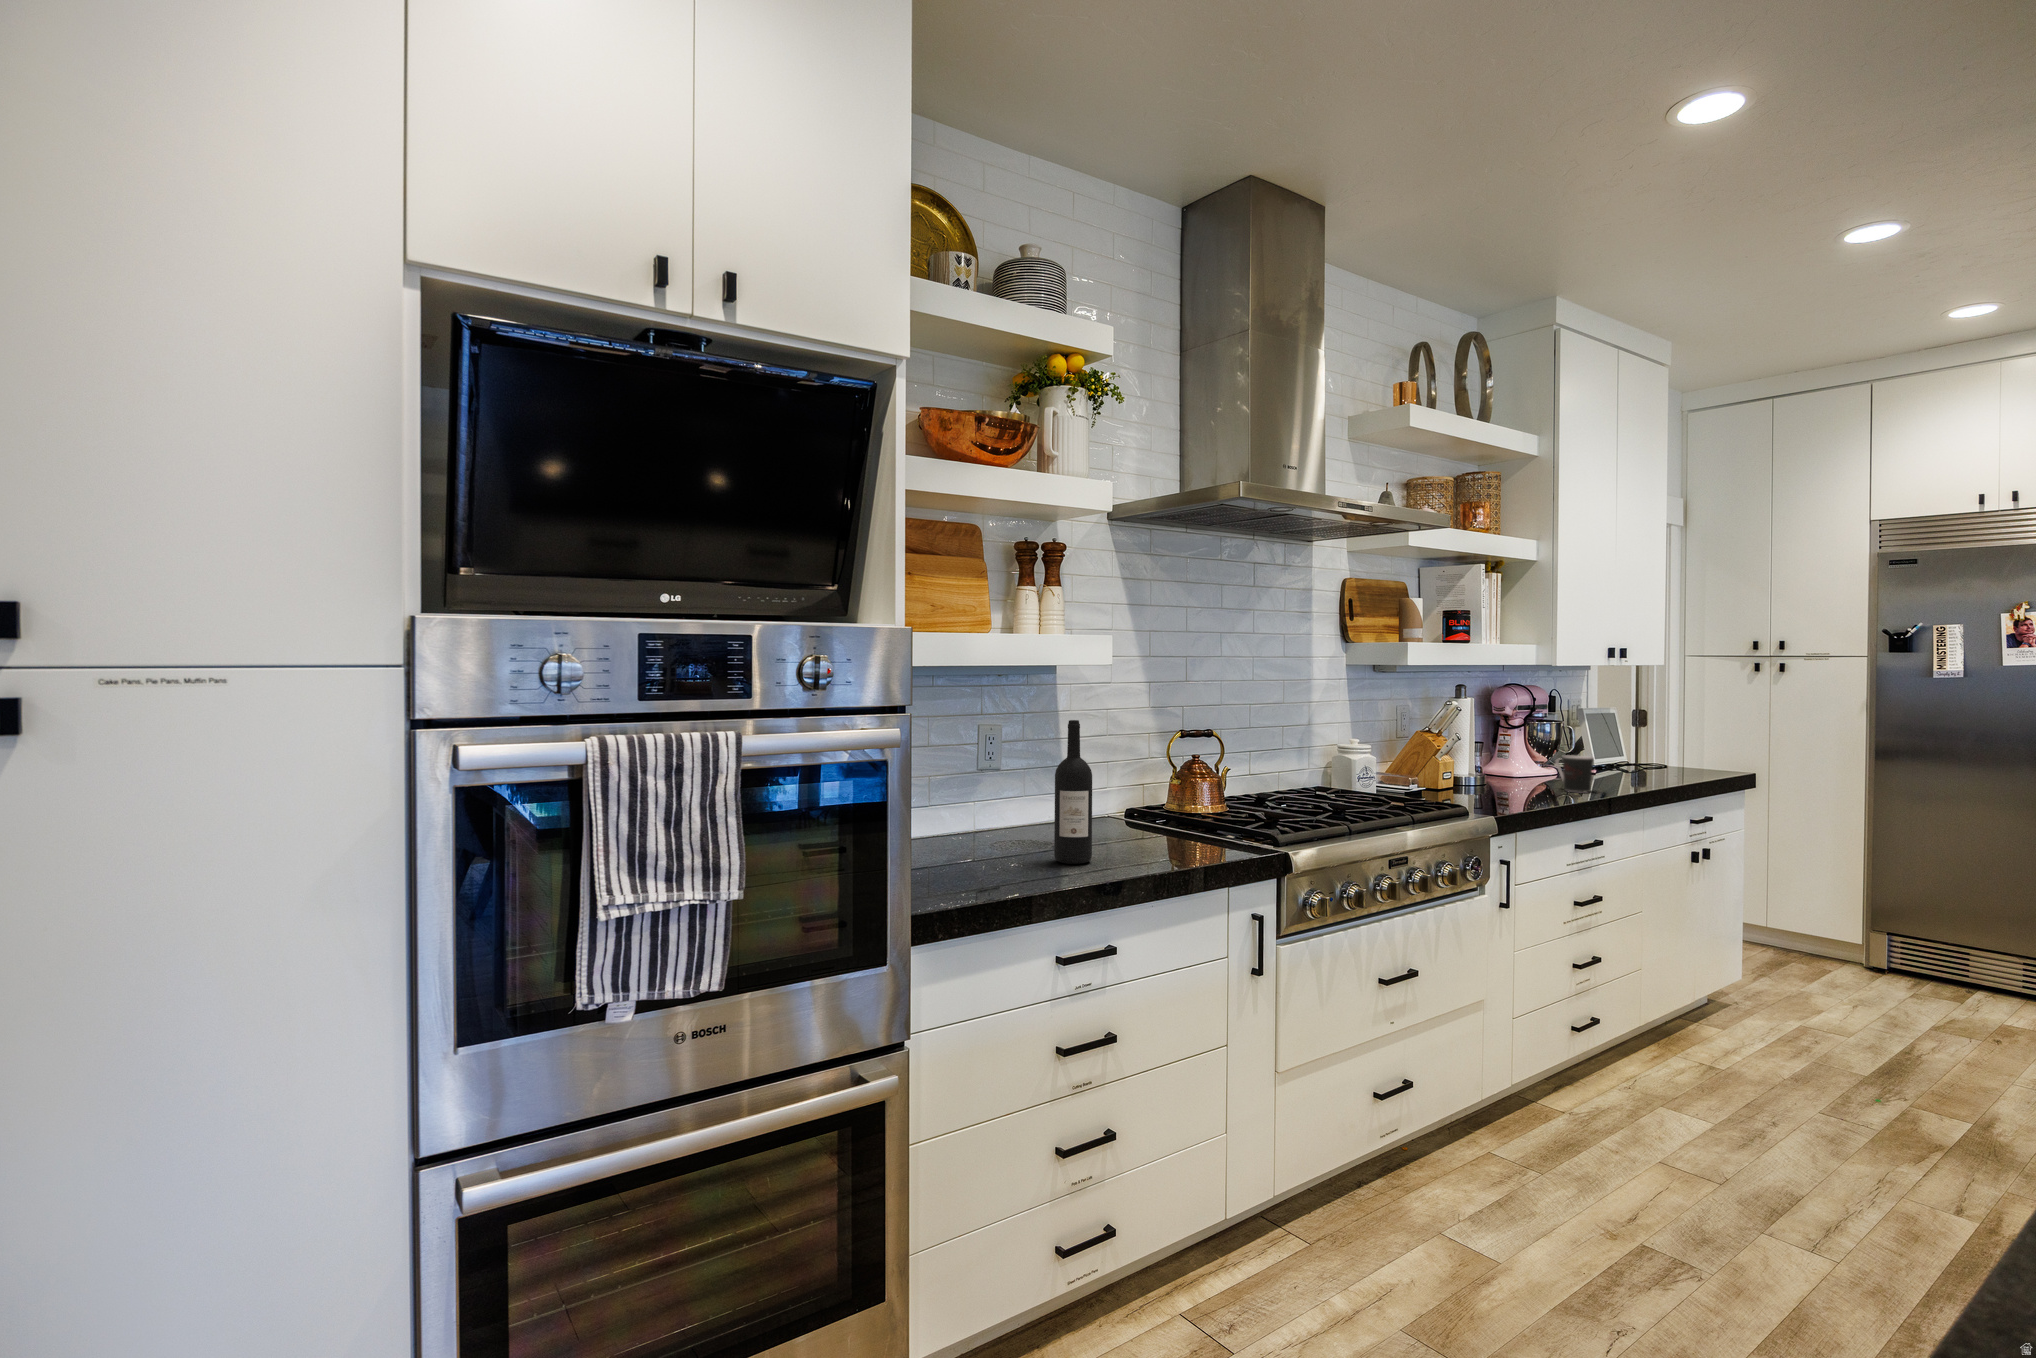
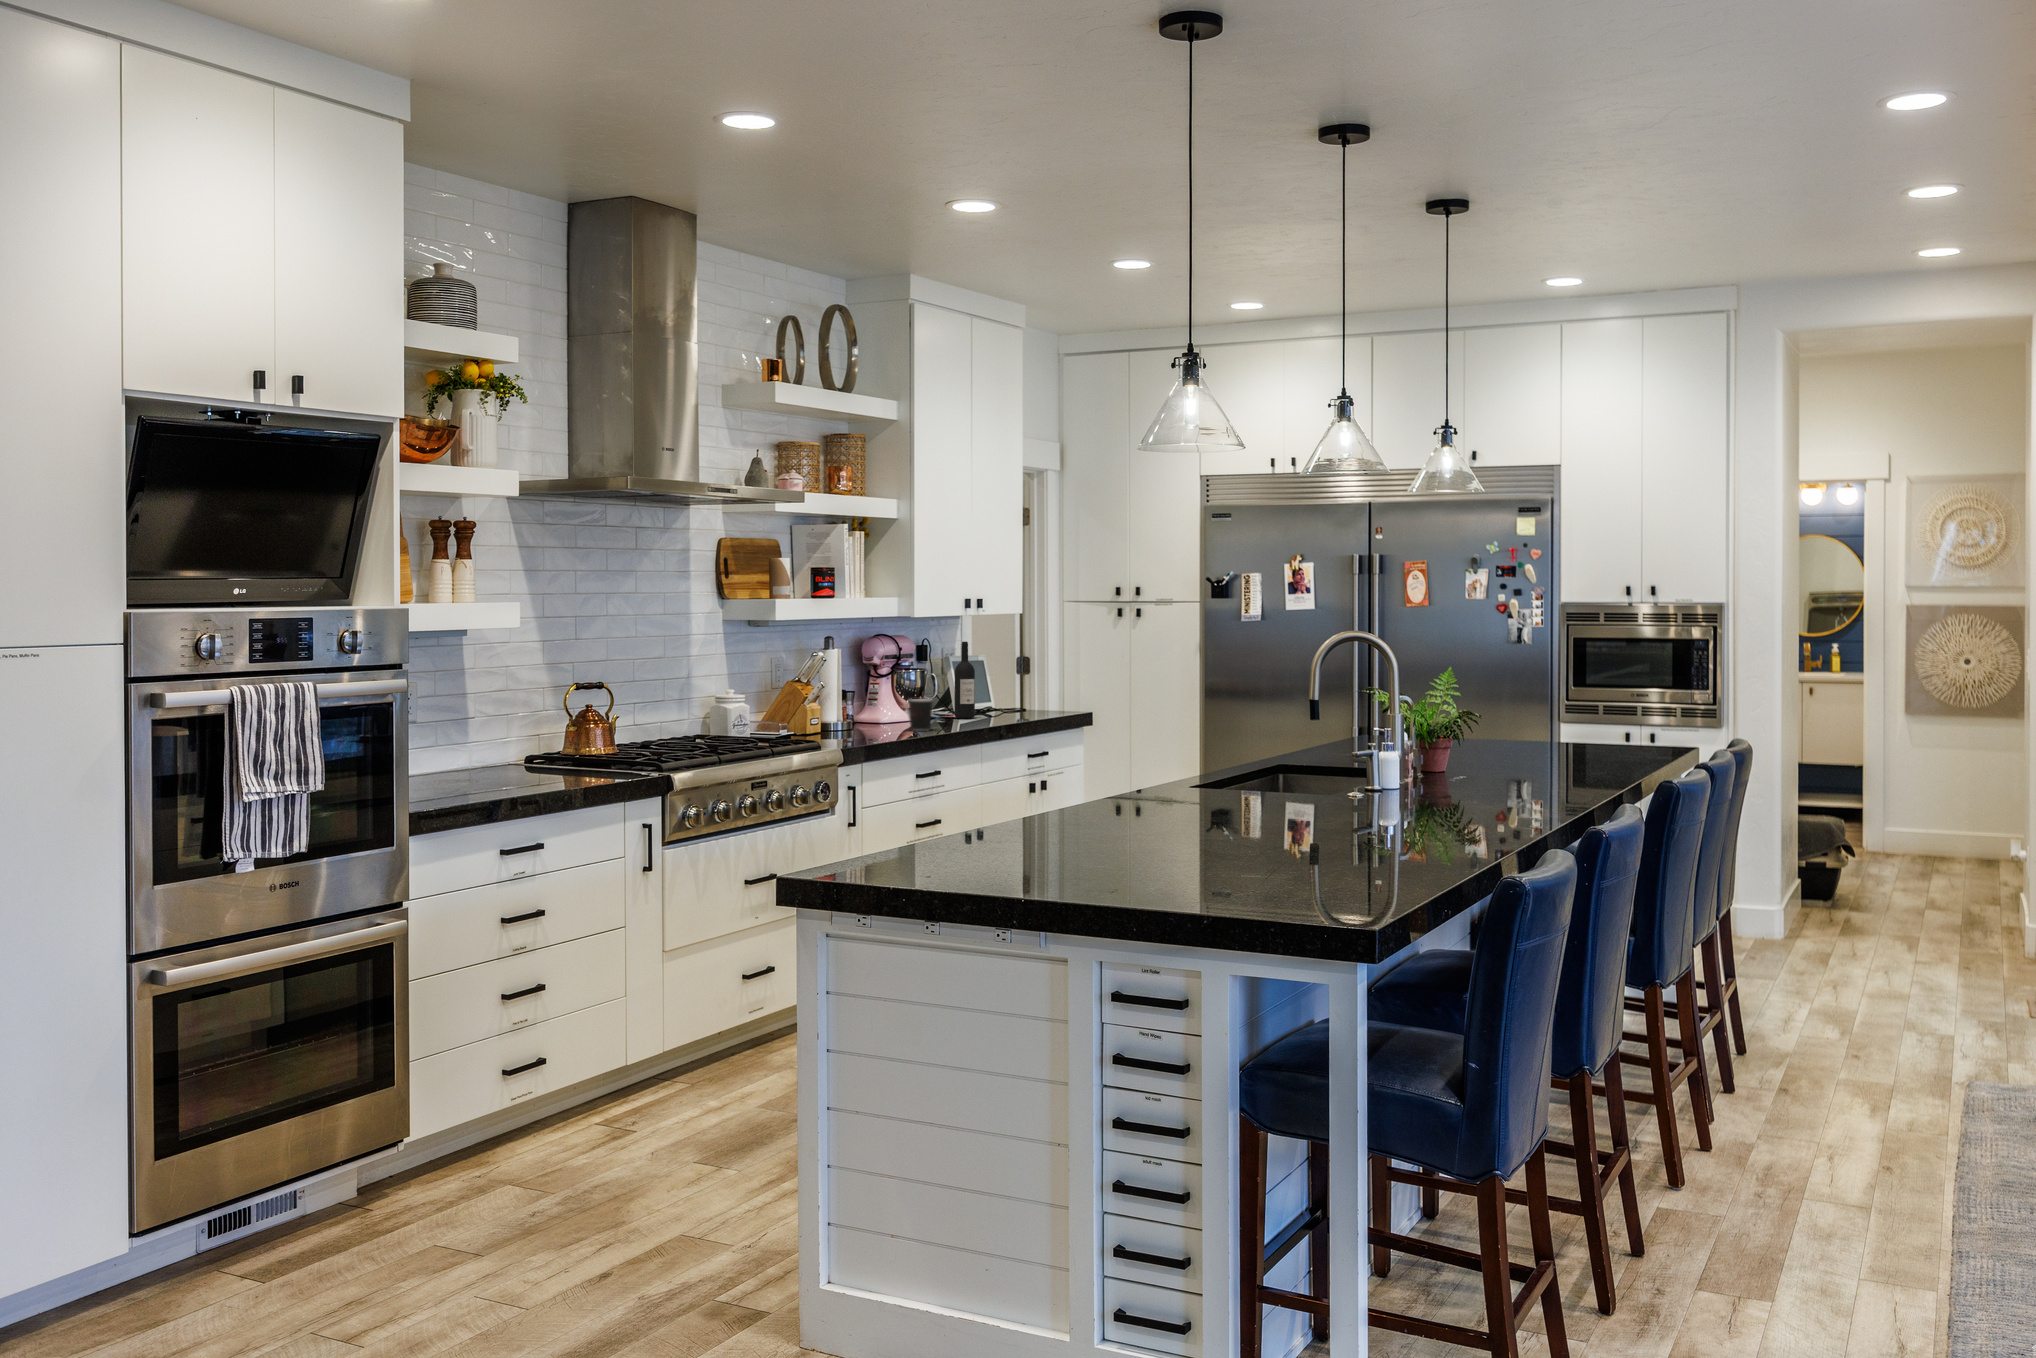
wine bottle: present [1054,720,1092,864] -> present [954,642,975,718]

